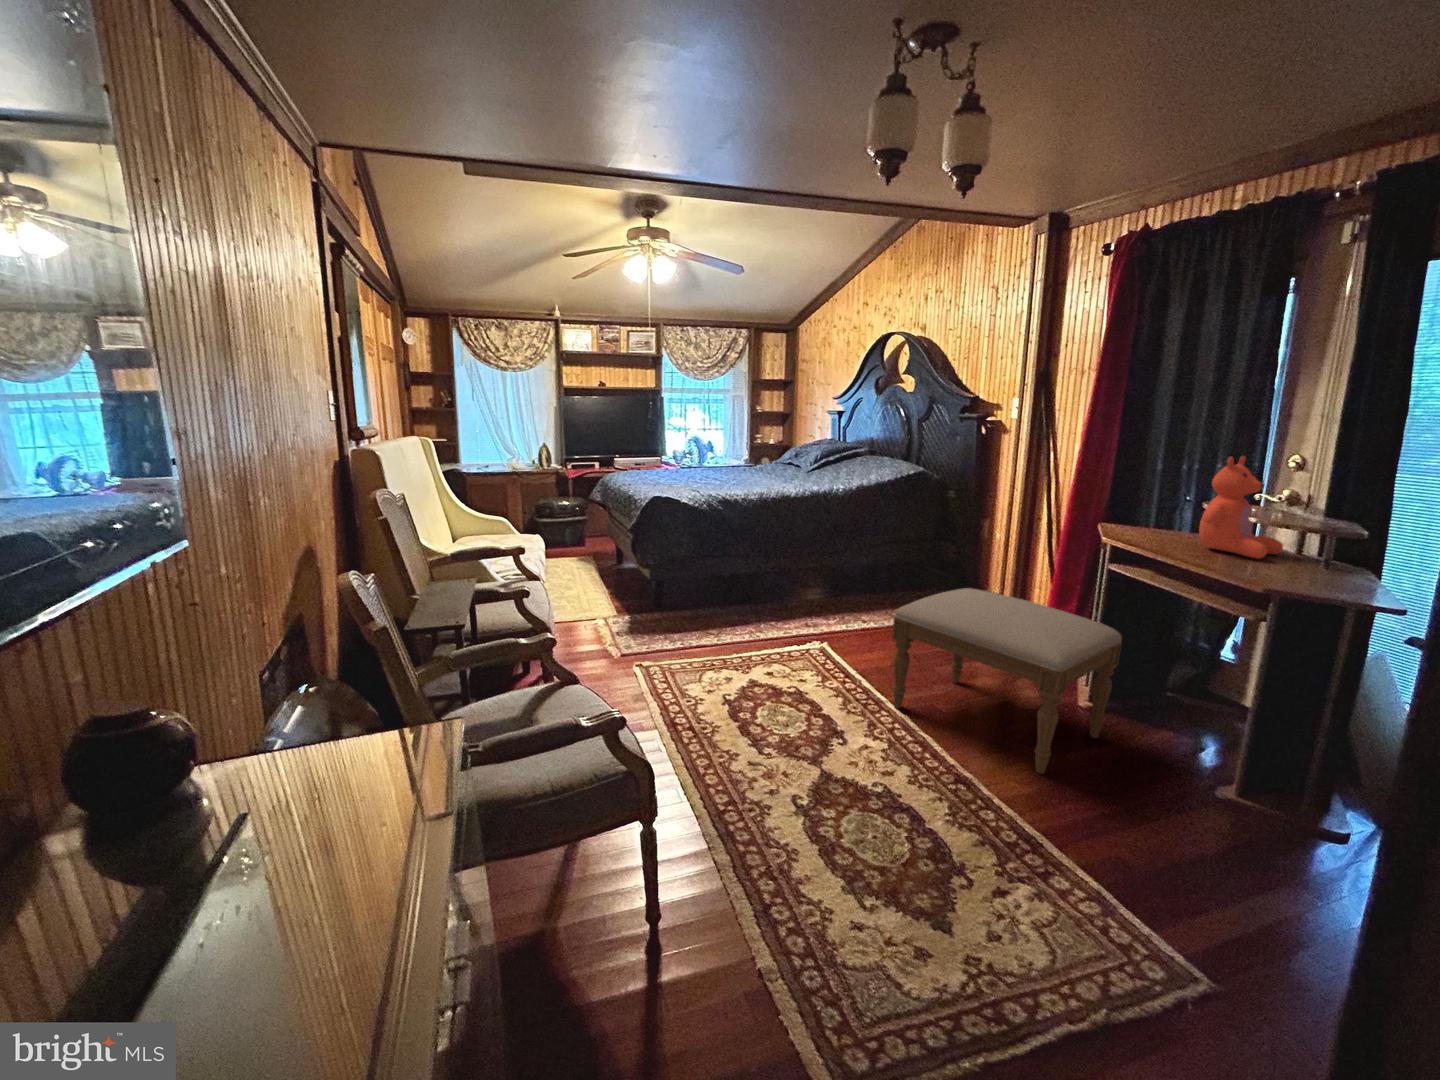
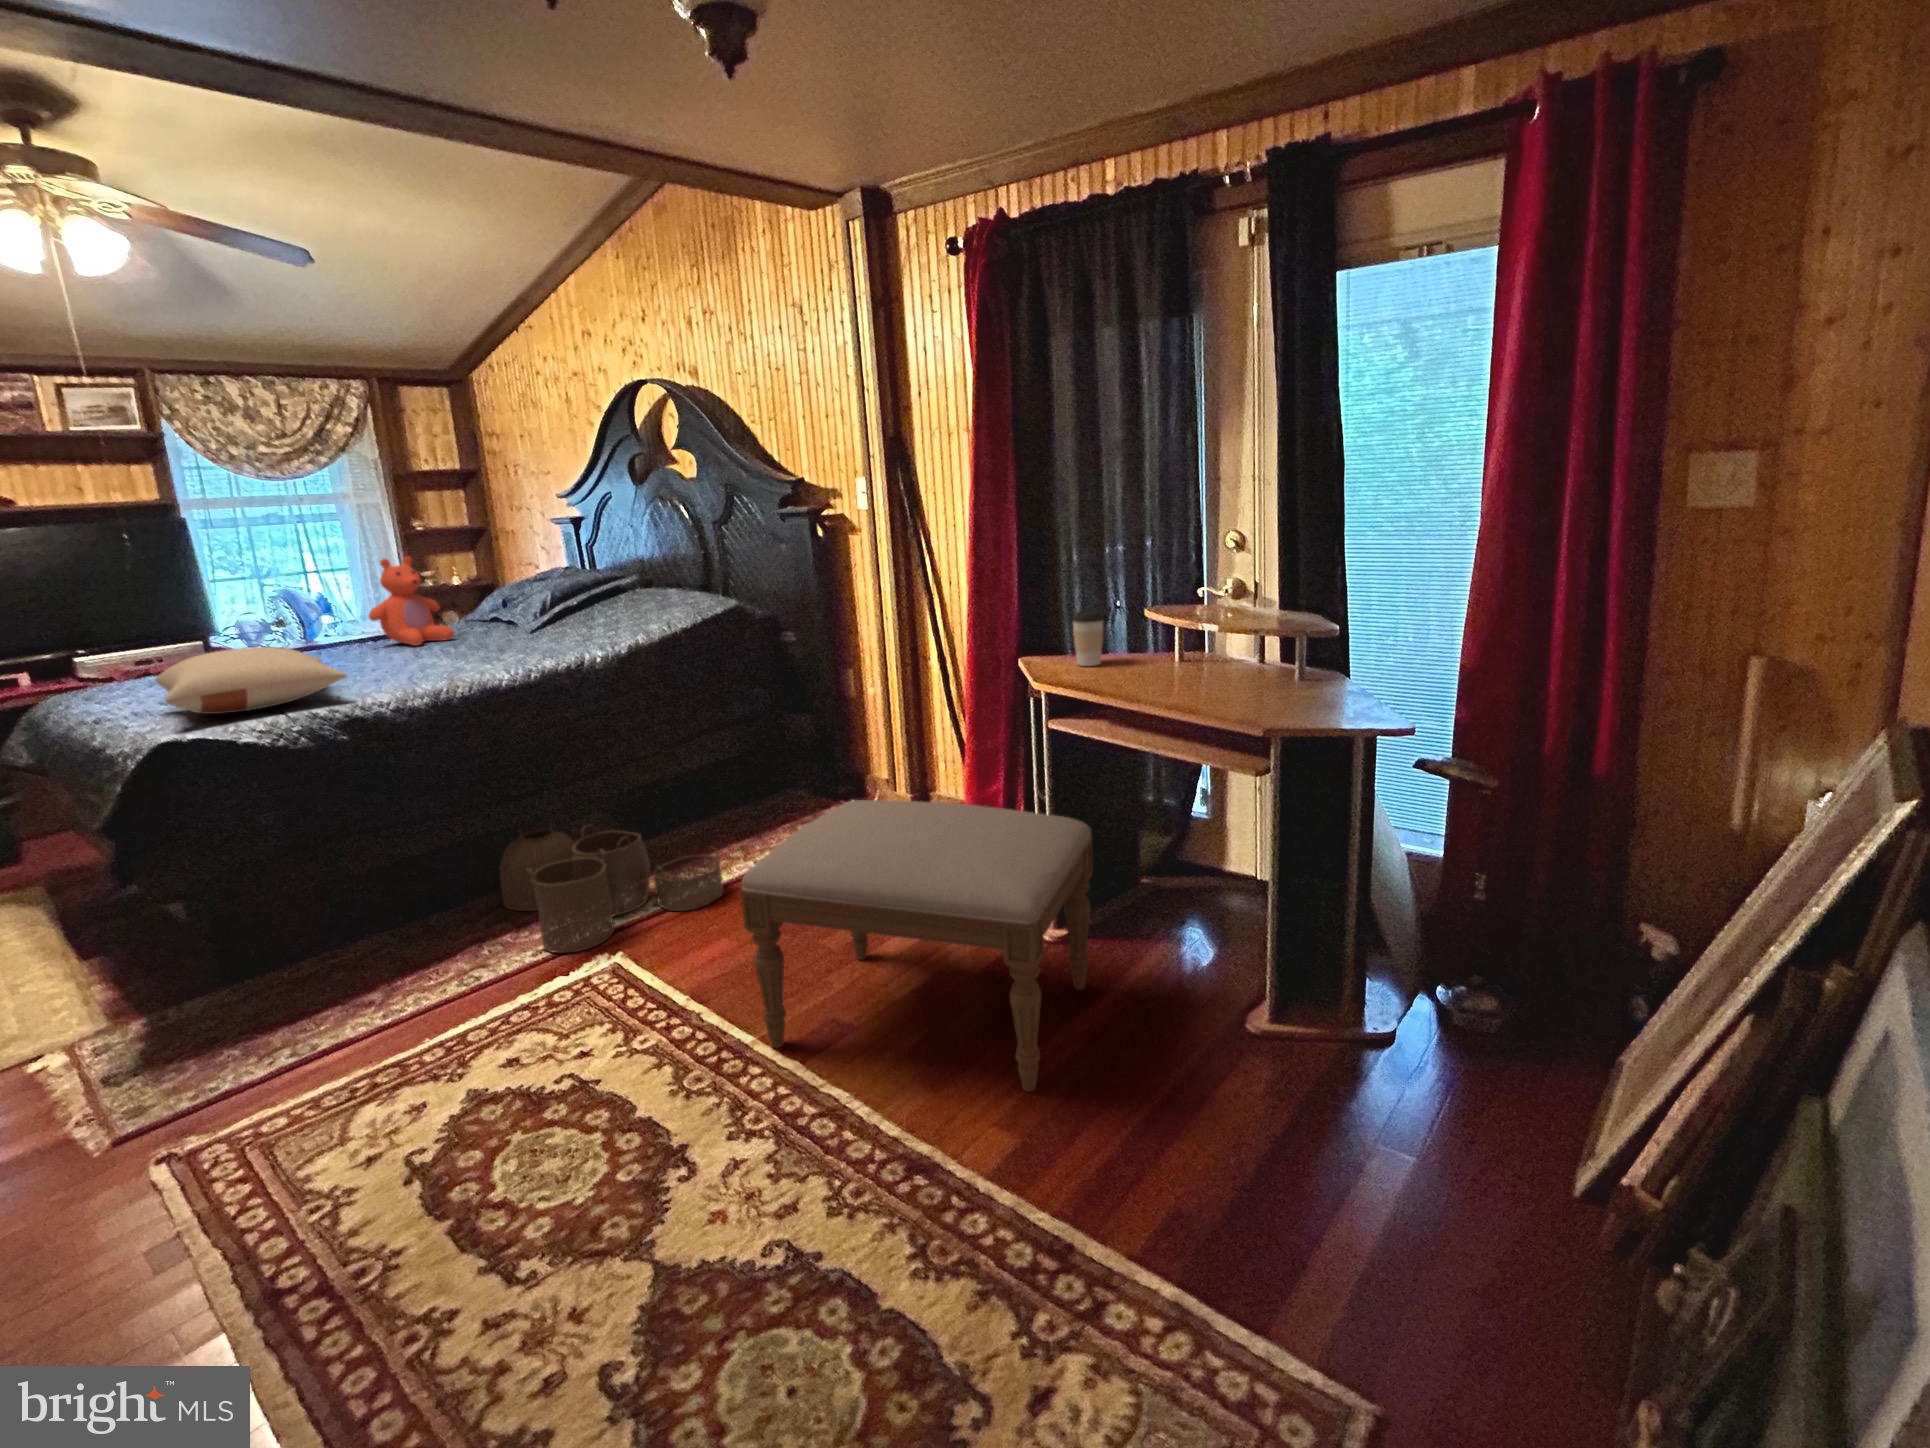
teddy bear: present [1199,456,1283,558] -> present [369,556,455,646]
pillow: none [654,460,727,489] -> present [155,647,347,714]
coffee cup: none [1141,498,1168,536] -> present [1072,611,1104,666]
woven basket: none [772,572,885,638] -> present [500,825,724,953]

